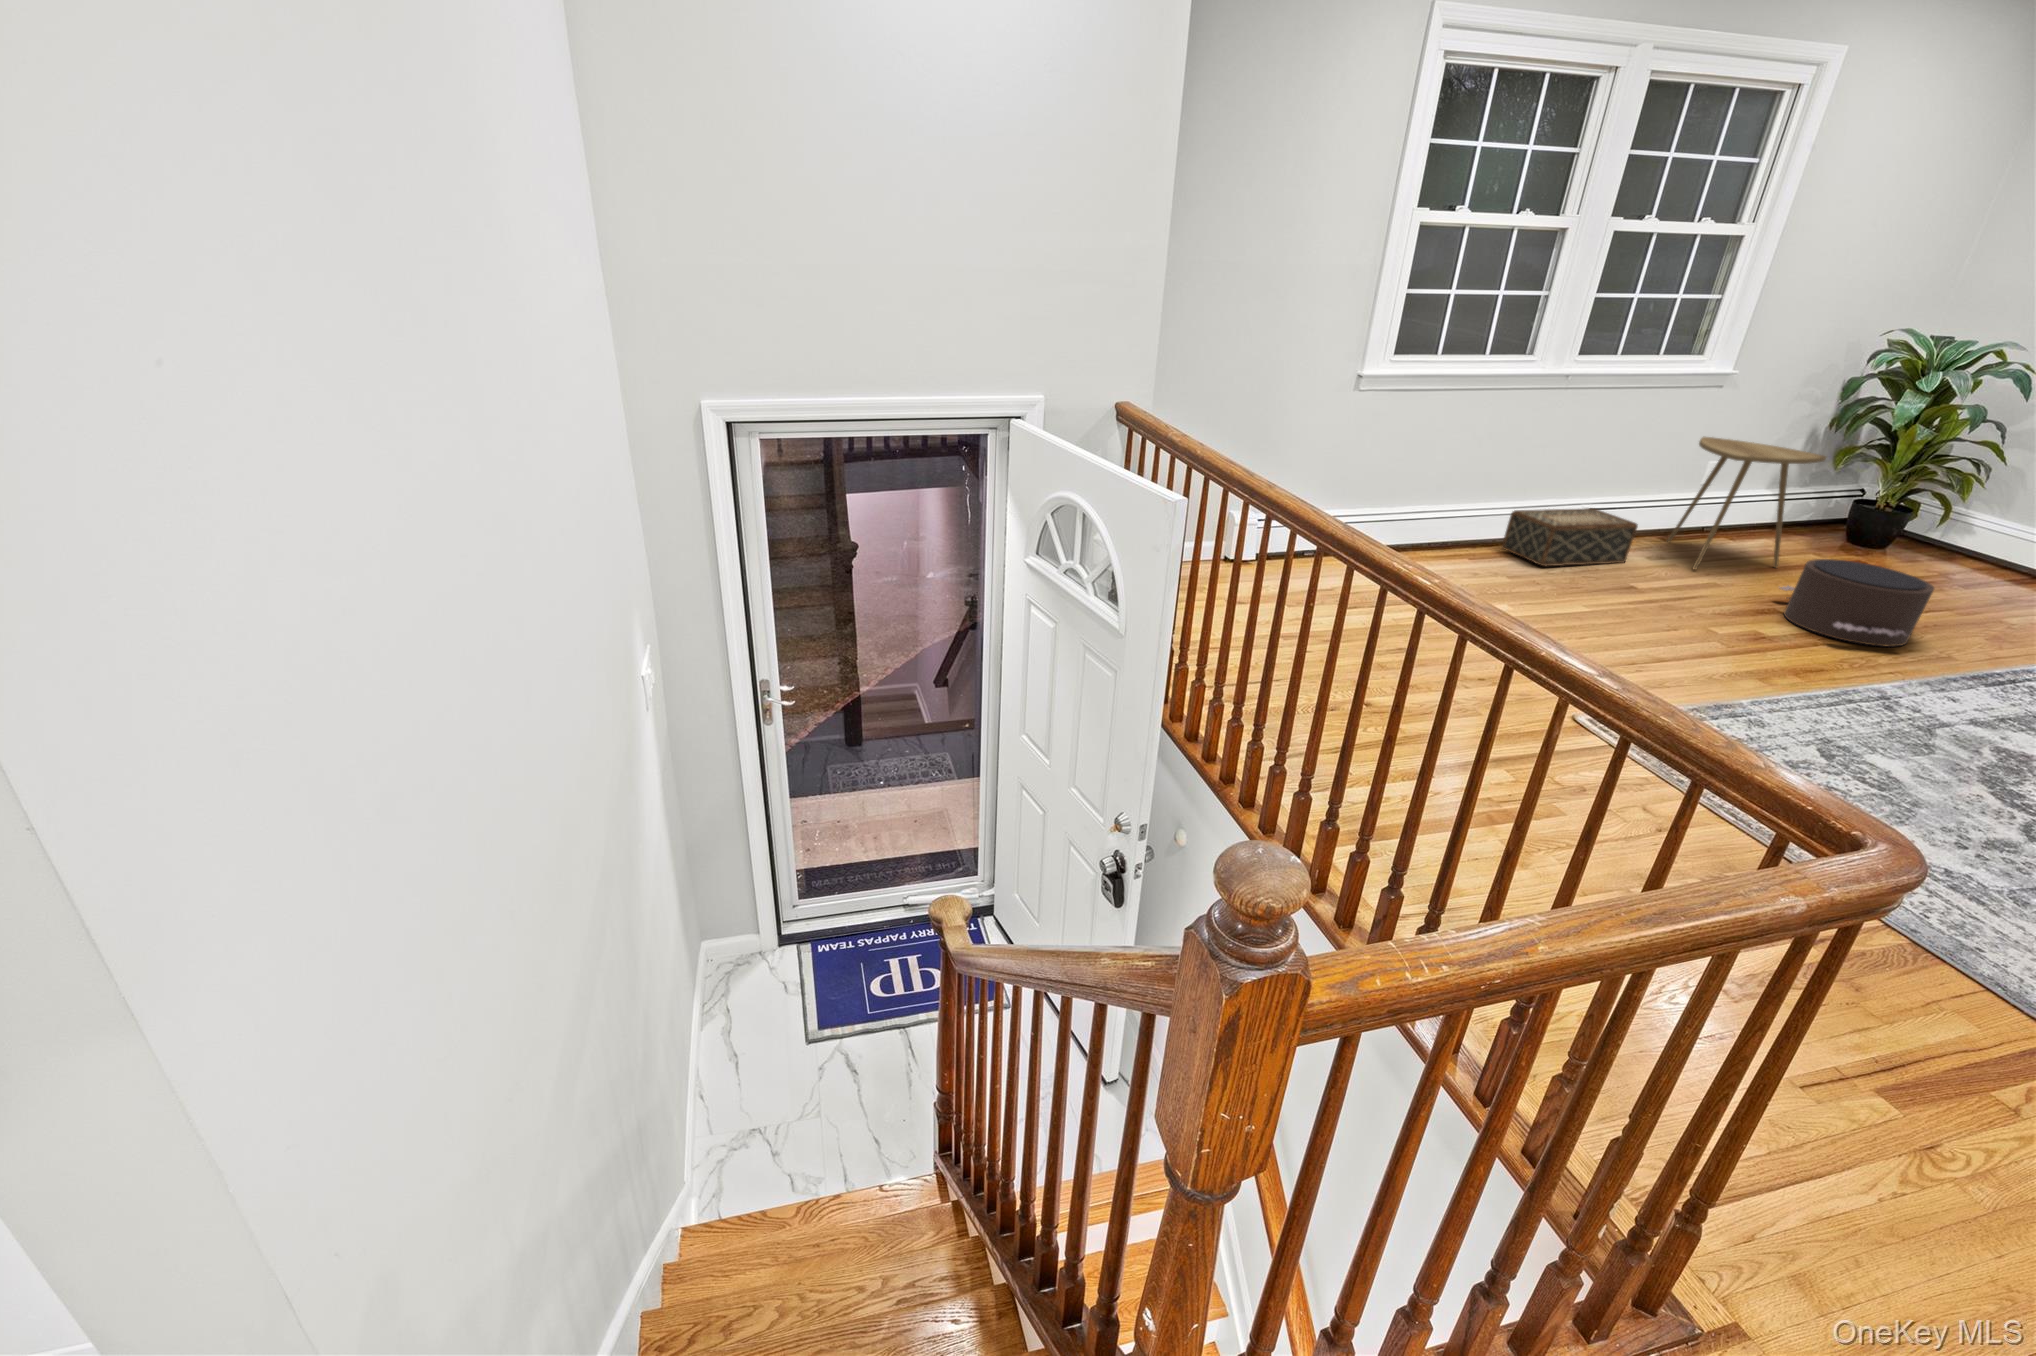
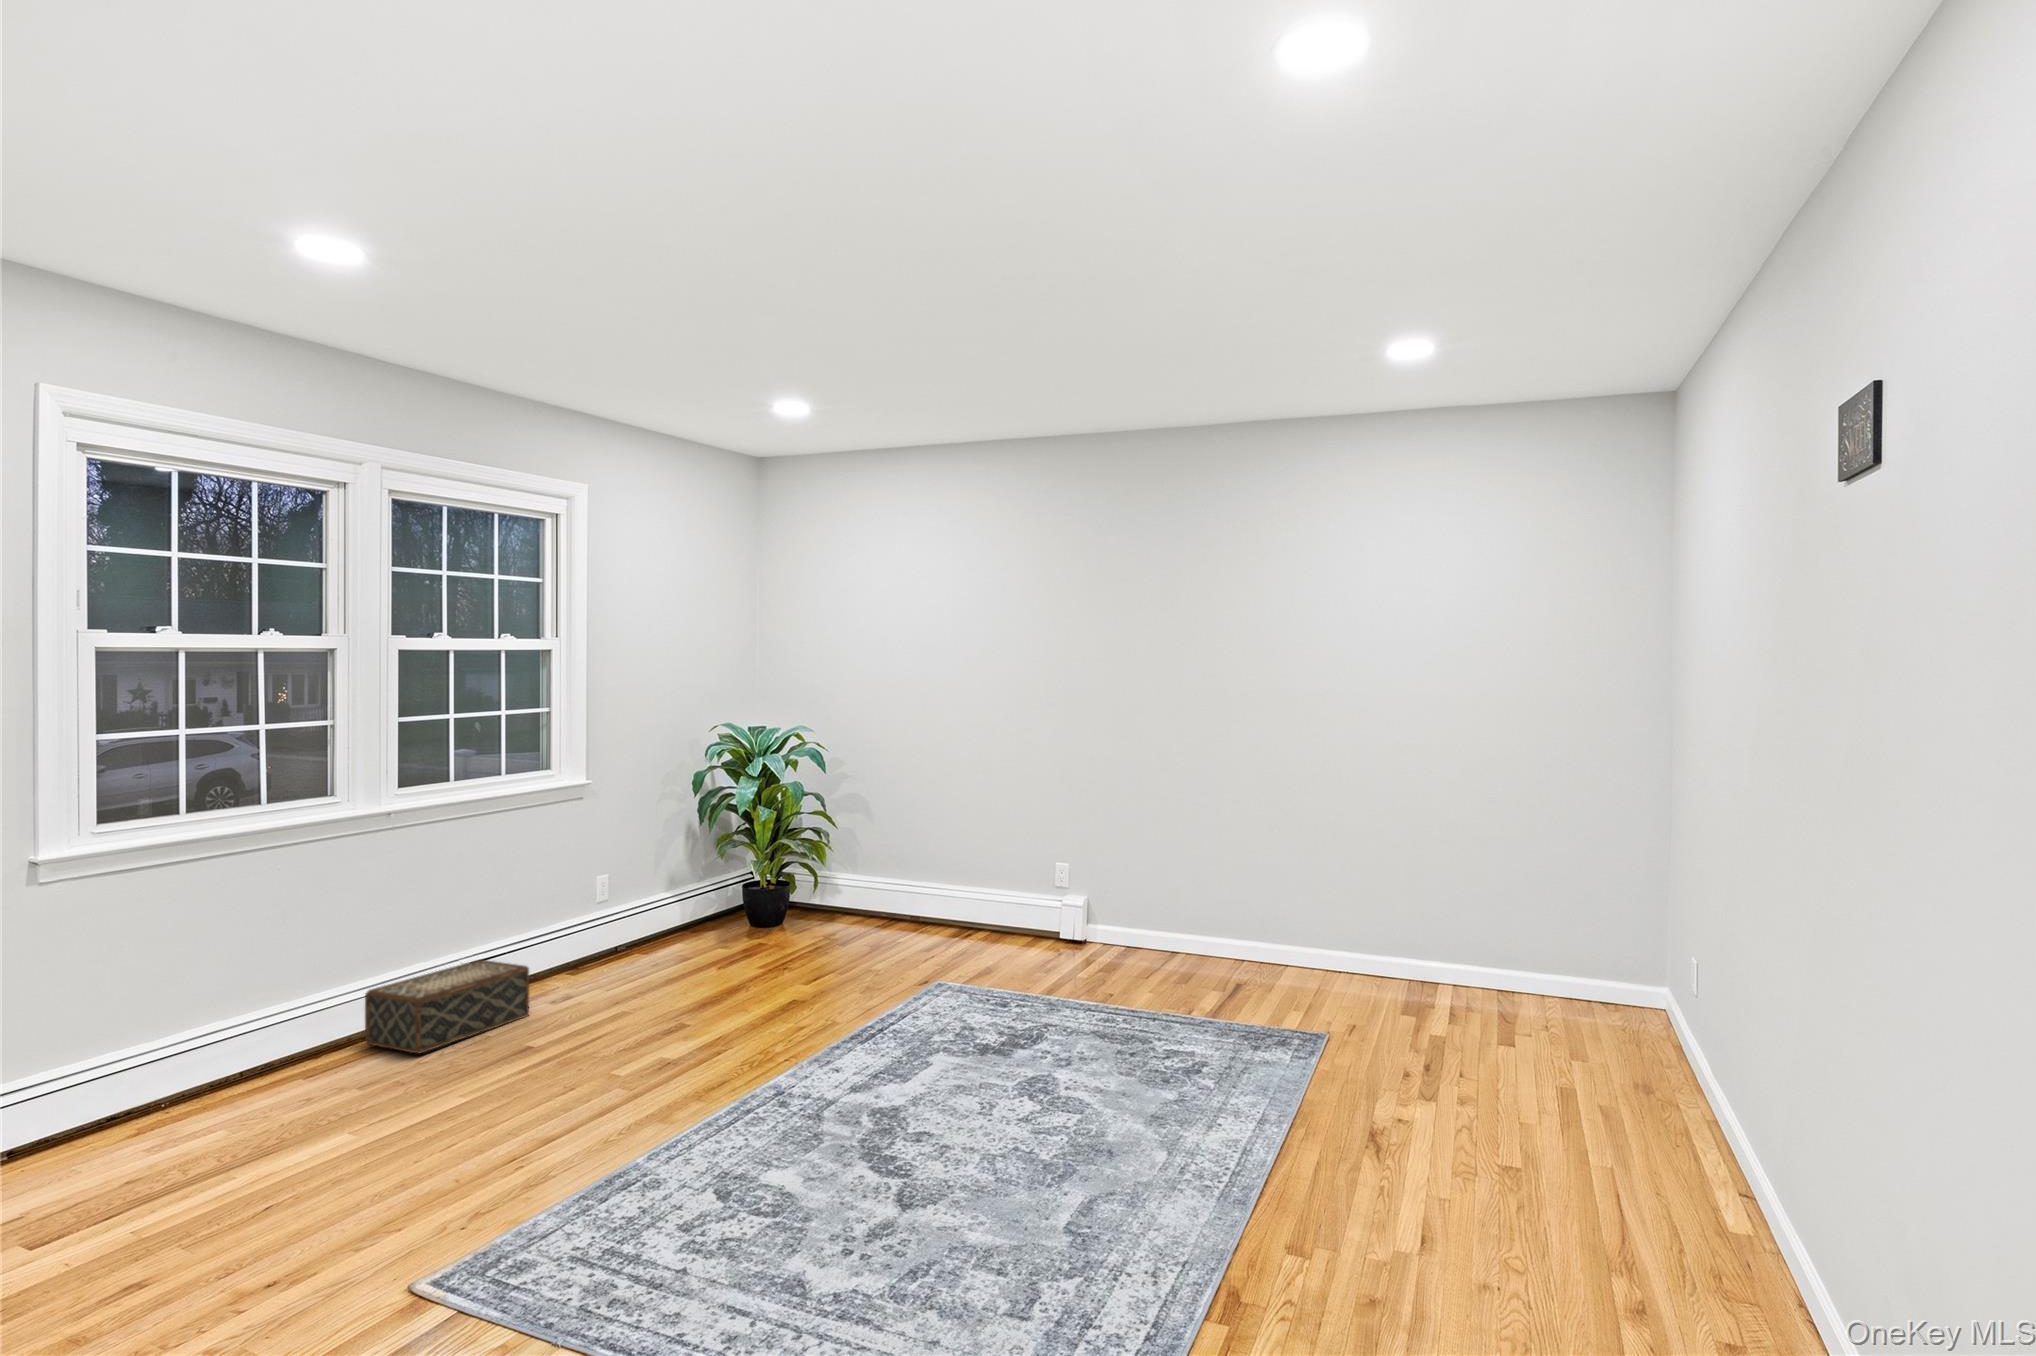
side table: present [1667,437,1826,570] -> none [573,849,691,1001]
pouf: present [1780,559,1934,647] -> none [682,951,800,1039]

